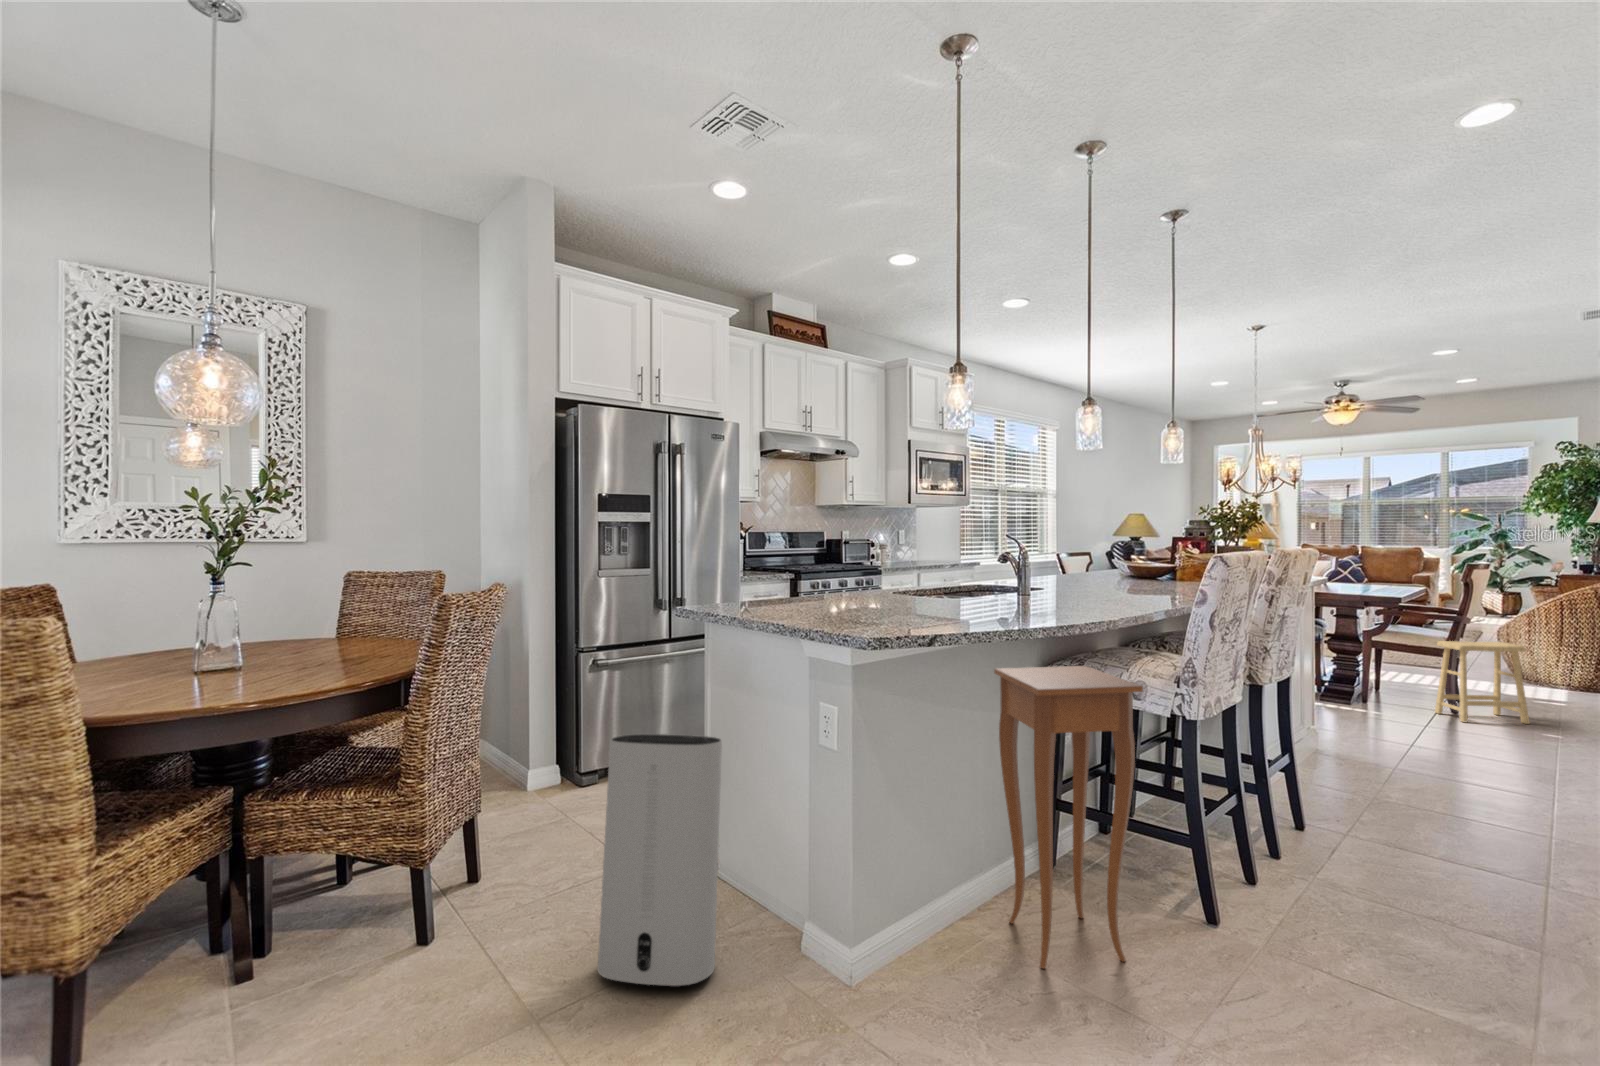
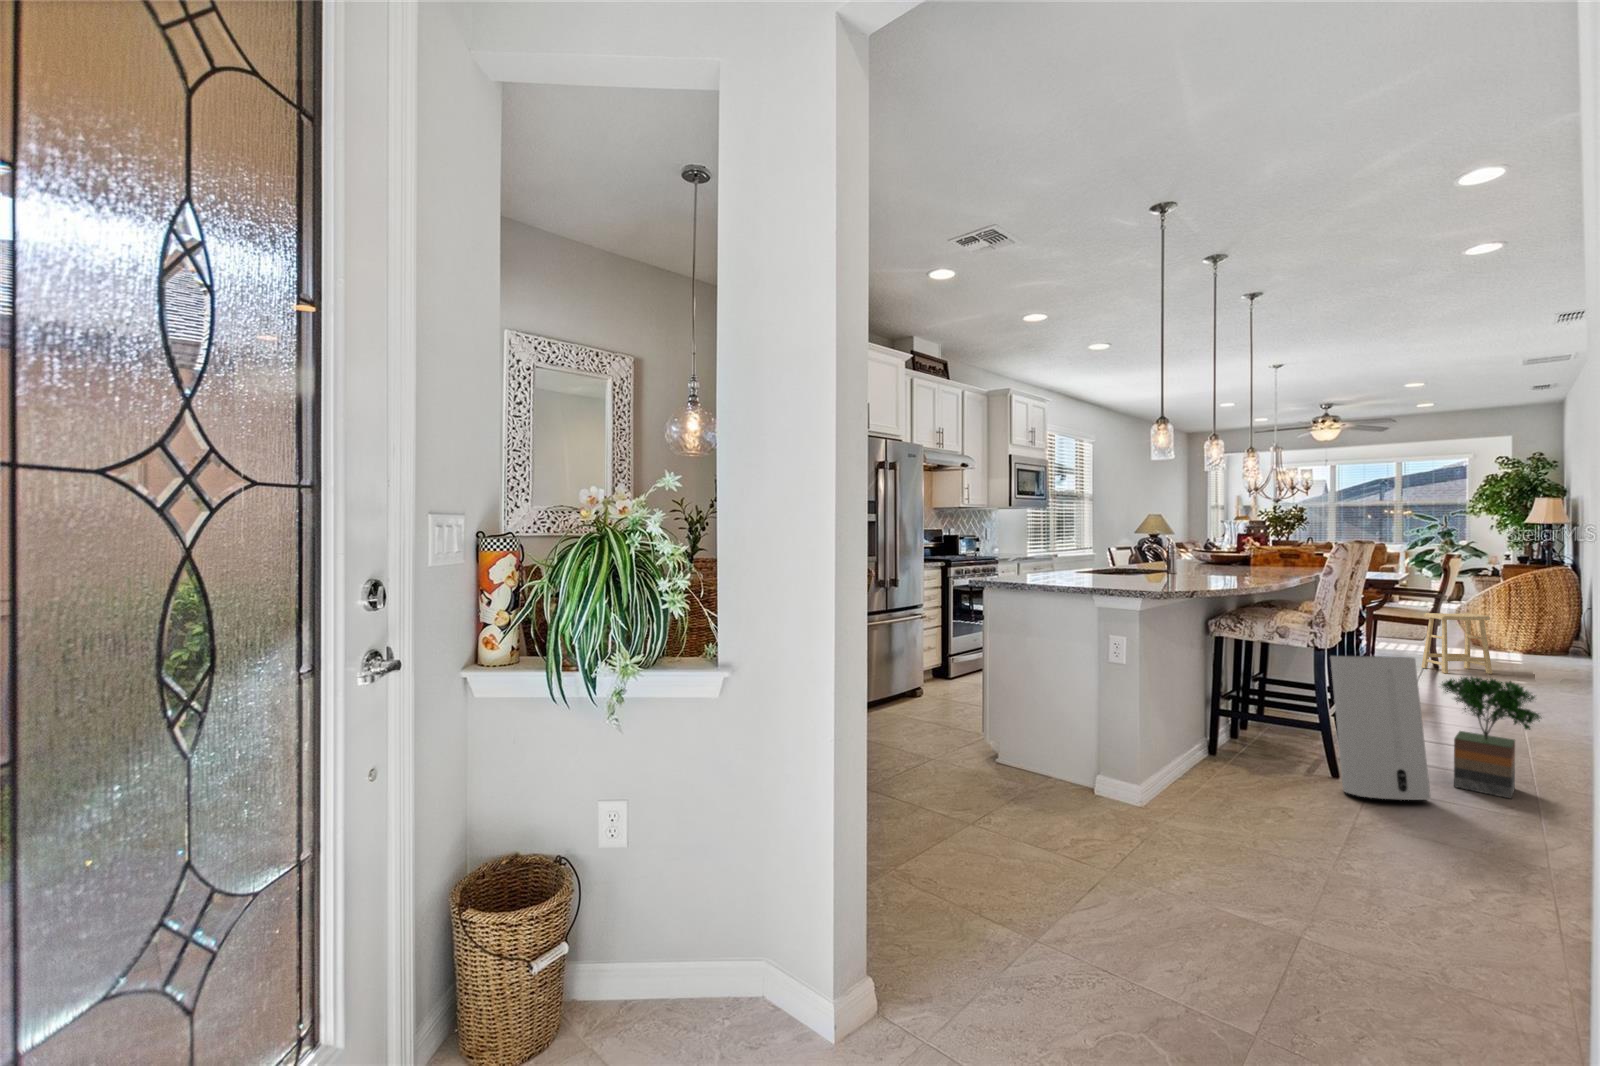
side table: present [994,666,1143,969] -> none [1199,616,1308,799]
air purifier: present [598,734,722,986] -> present [1330,656,1431,800]
potted tree: none [1379,763,1547,981] -> present [1442,677,1542,798]

